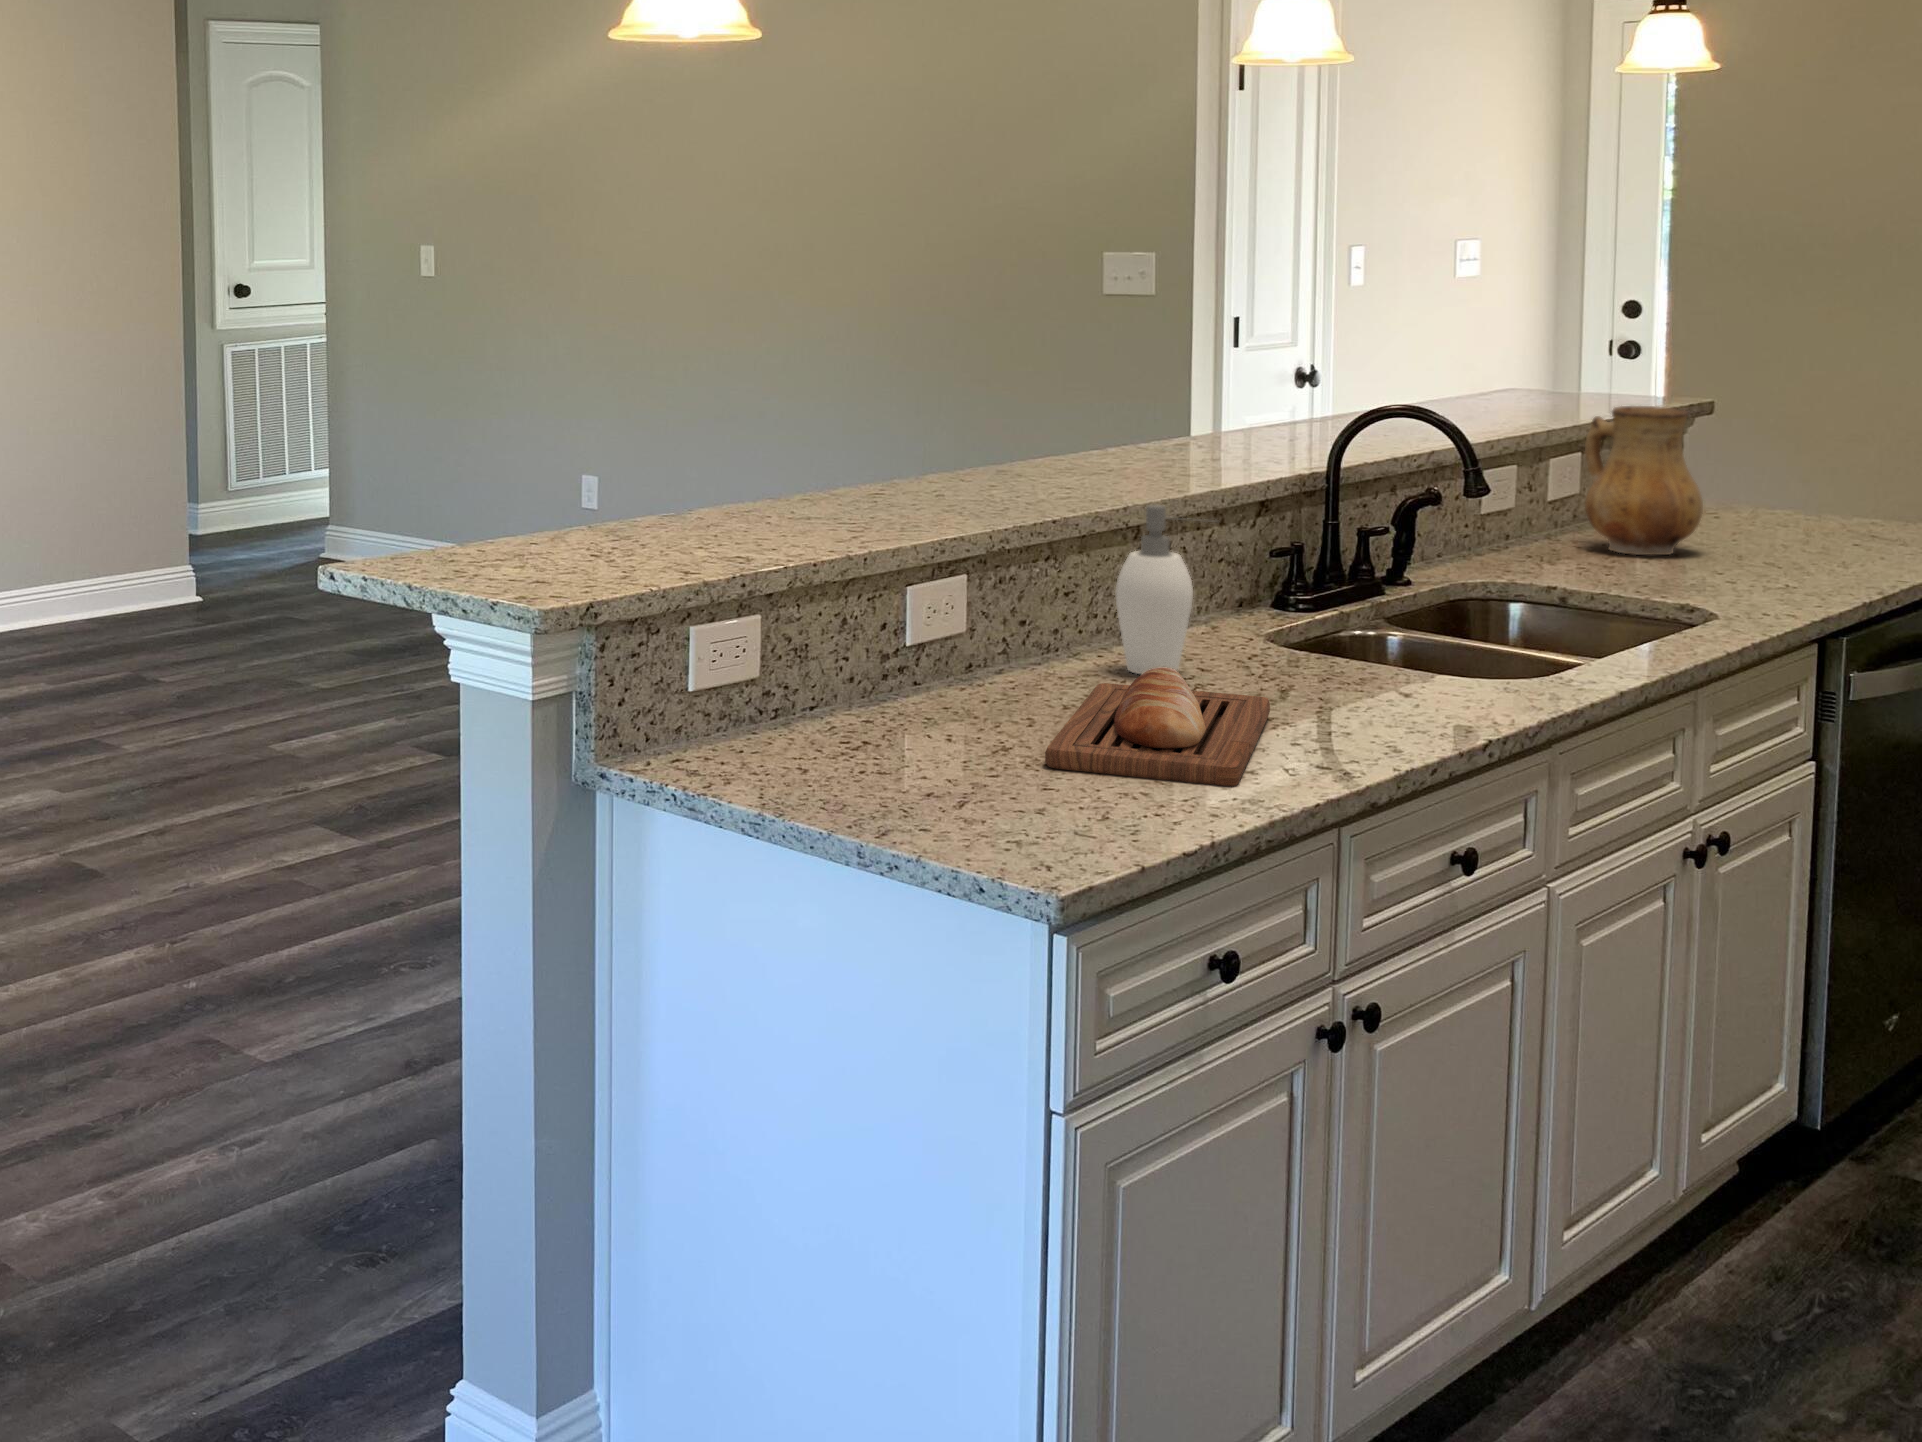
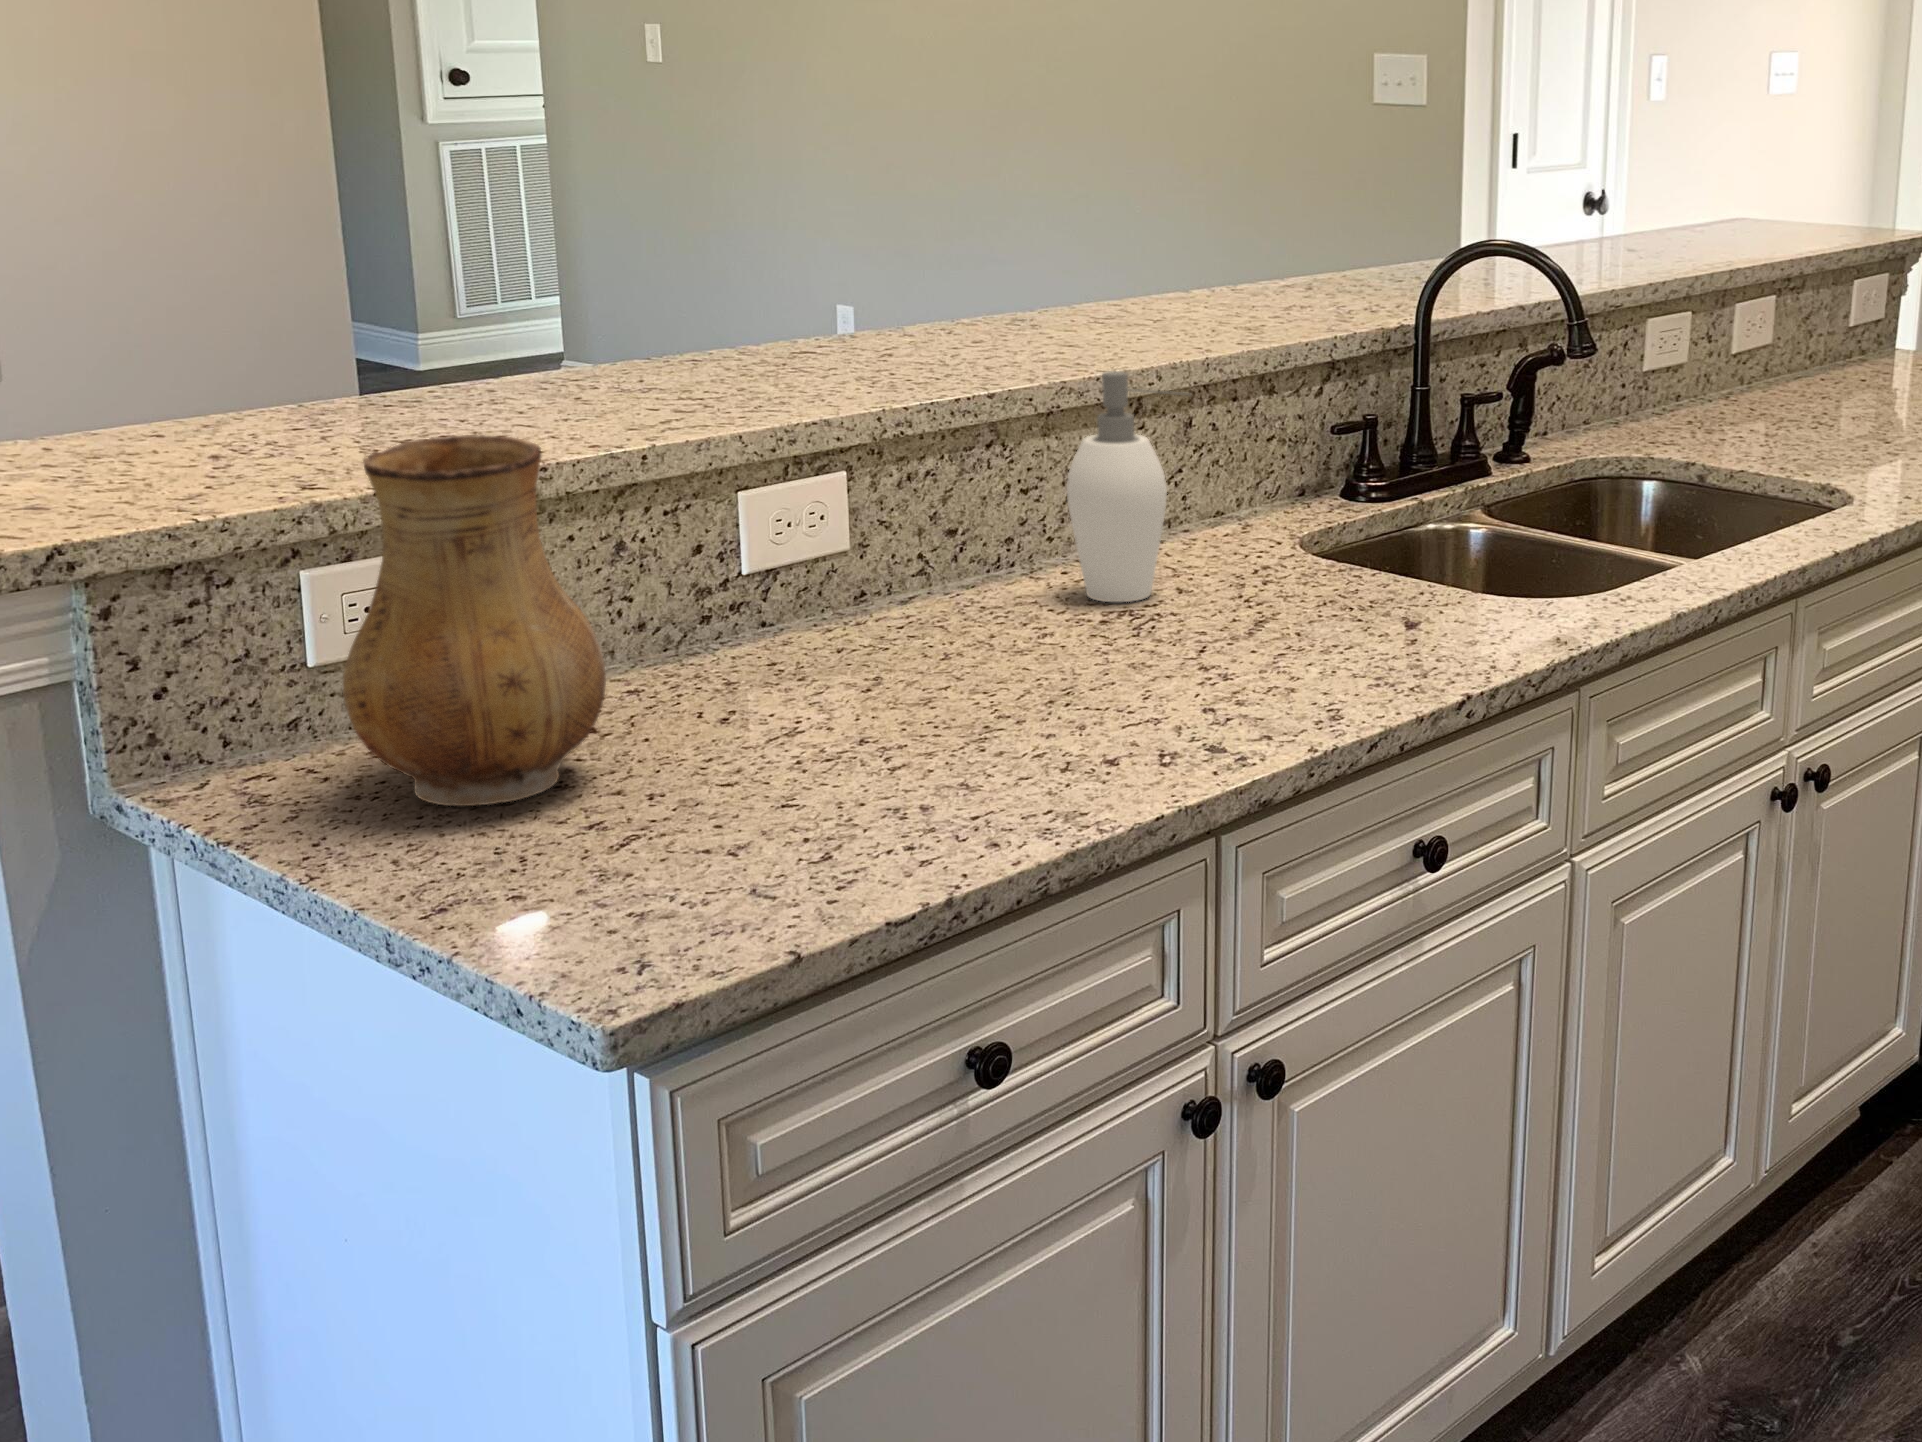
ceramic pitcher: present [1585,406,1703,555] -> present [343,435,606,806]
bread loaf: present [1045,667,1270,786] -> none [827,602,1210,787]

